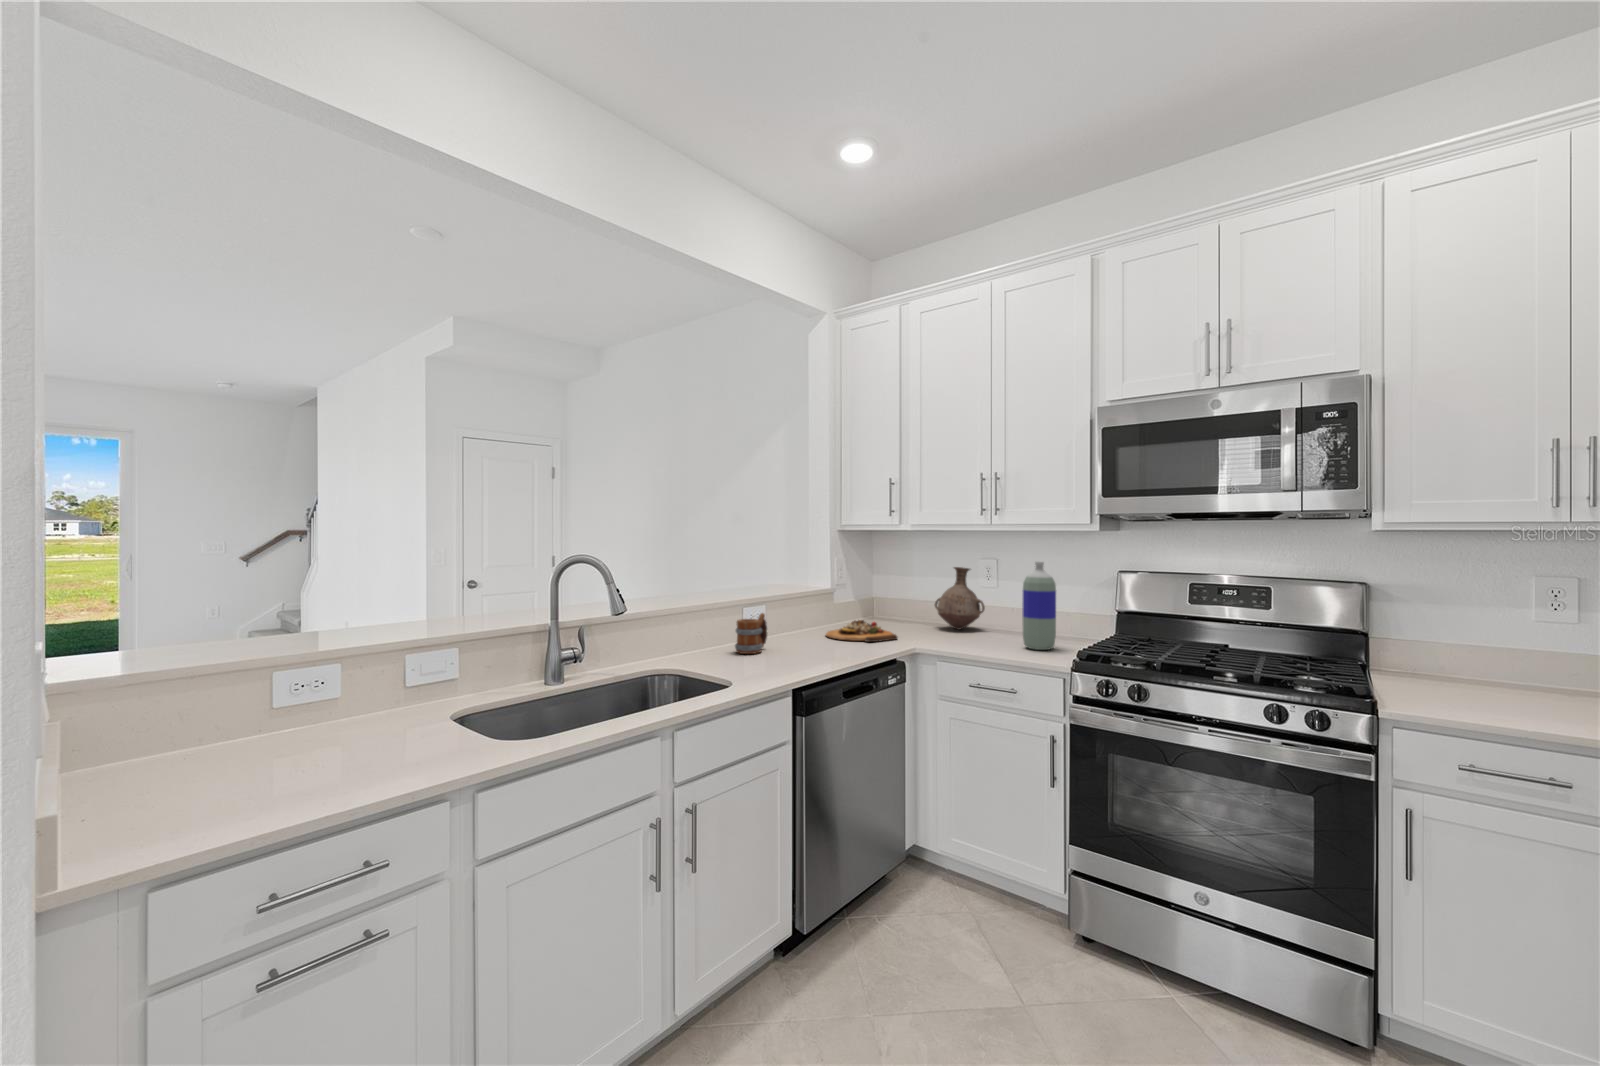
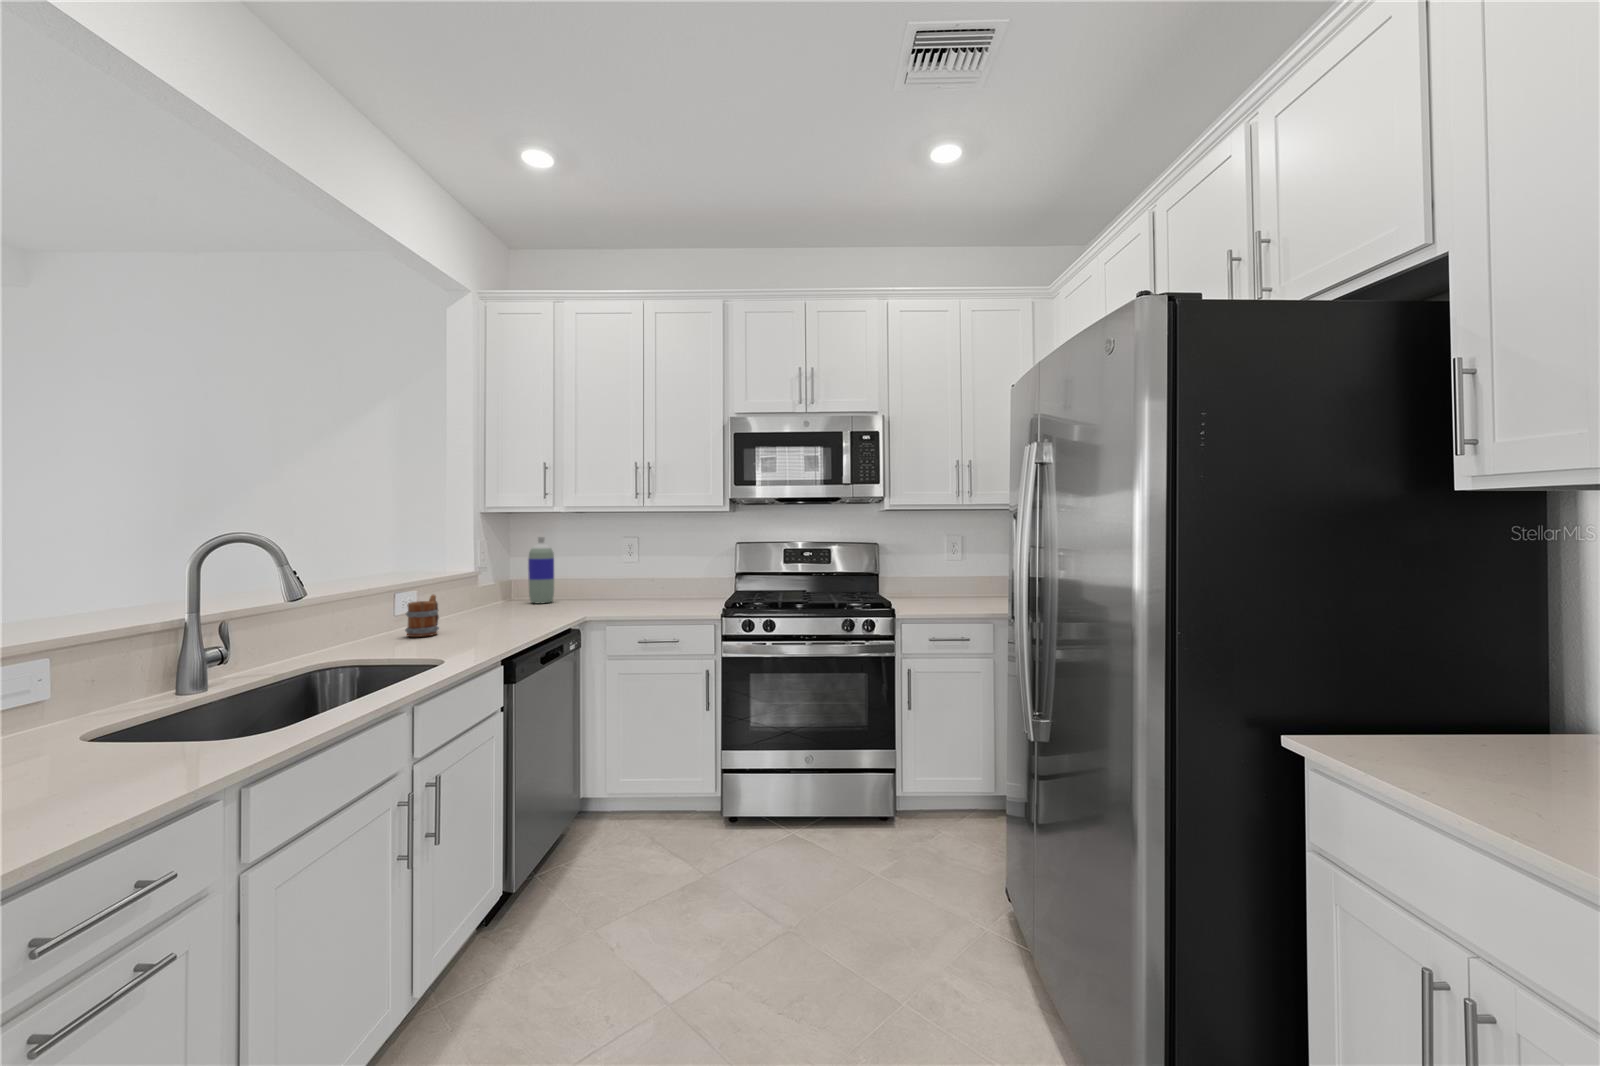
bottle: present [1022,562,1056,650] -> present [528,537,554,603]
vase: present [935,567,985,630] -> none [582,545,629,601]
cutting board: present [826,620,898,642] -> none [484,597,562,617]

